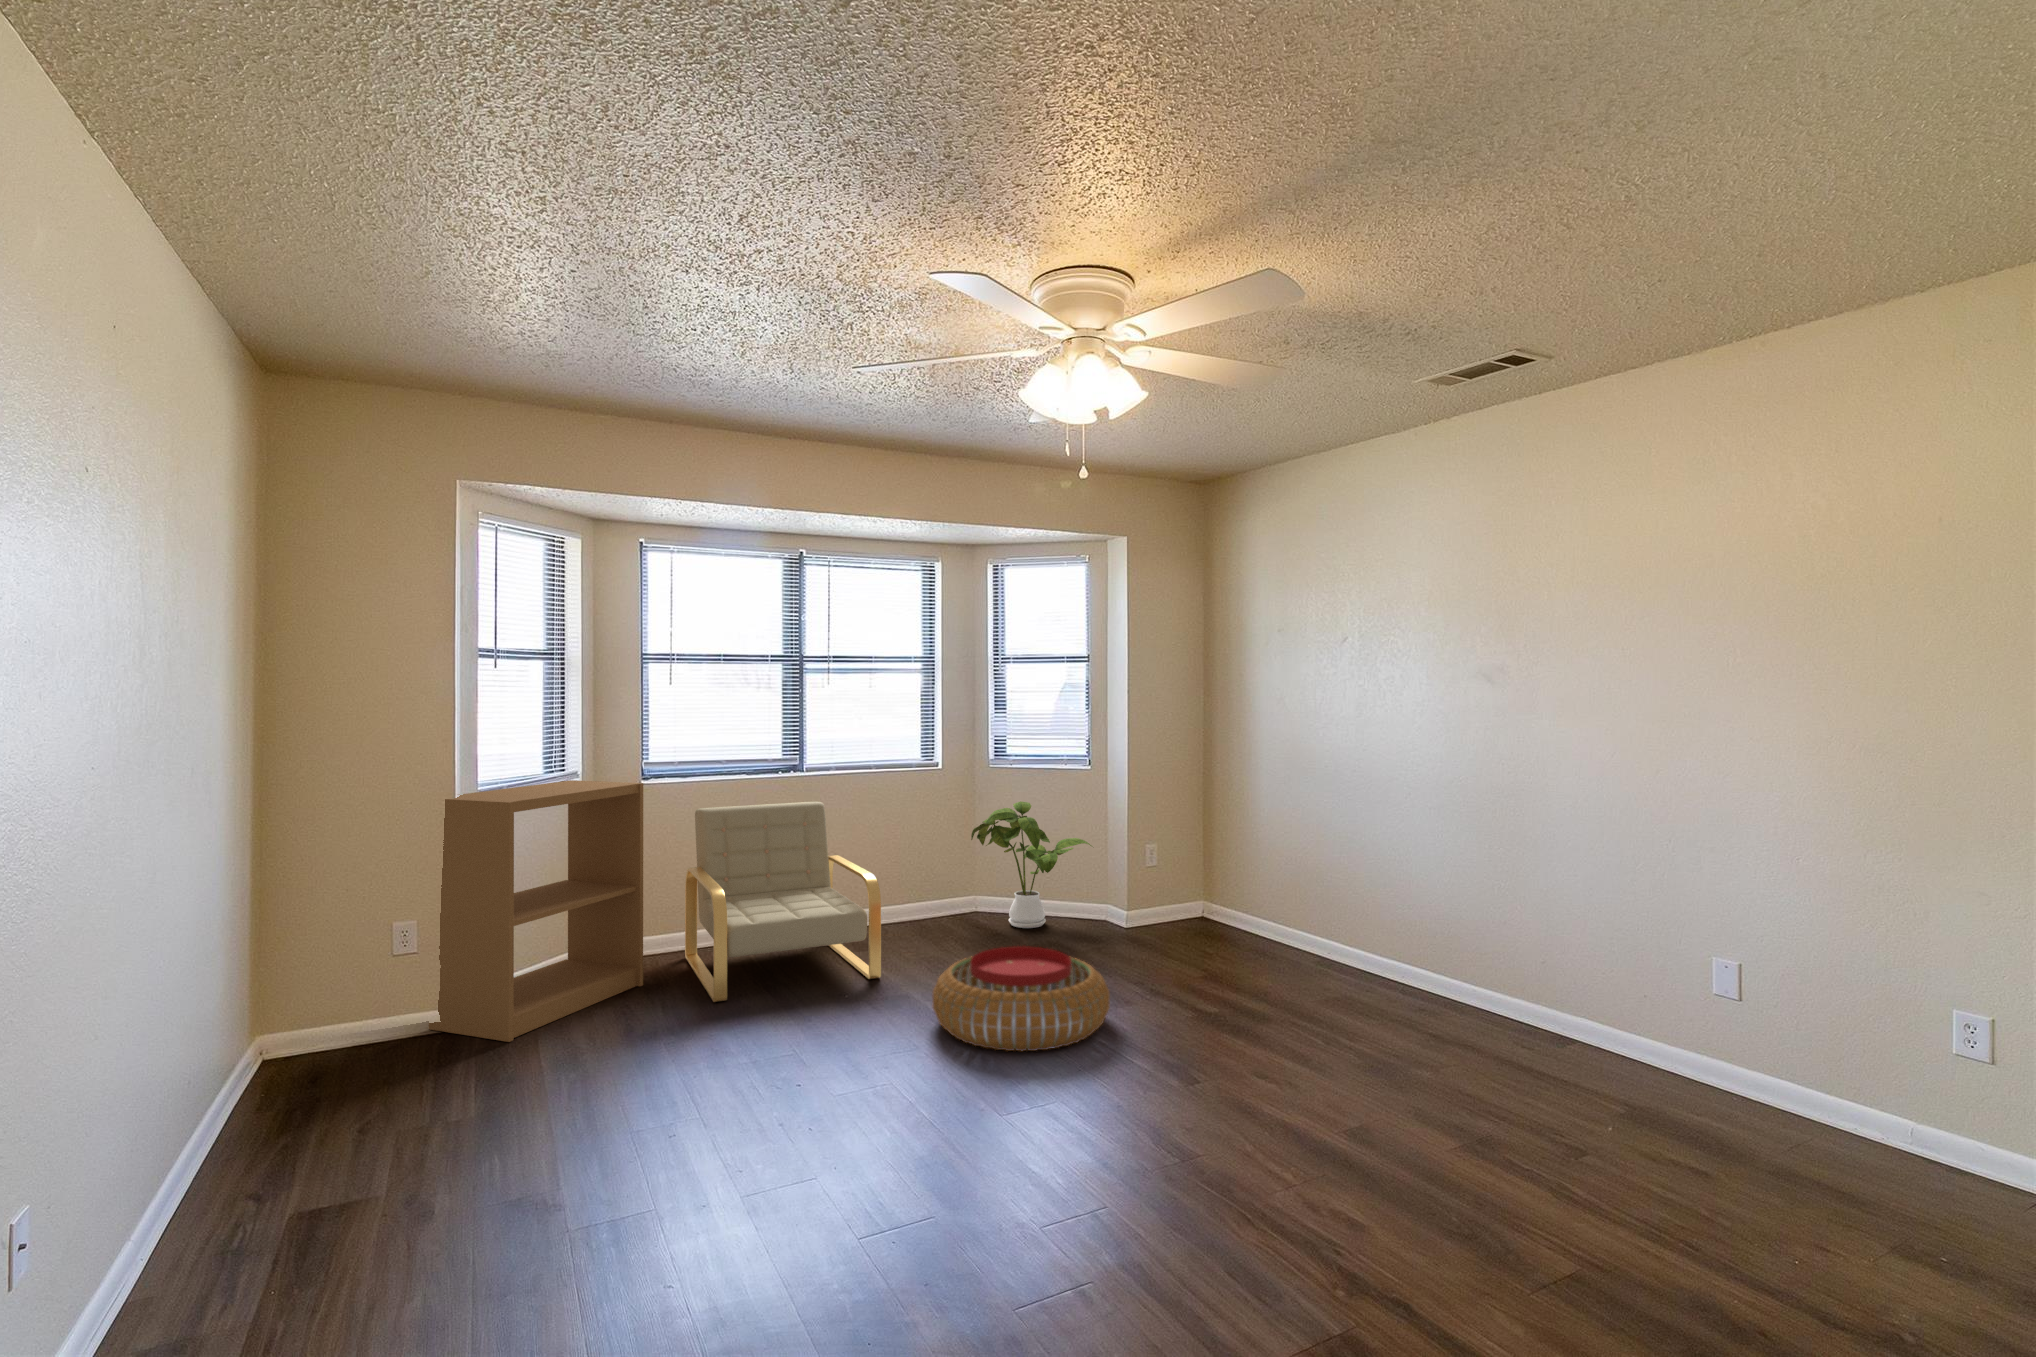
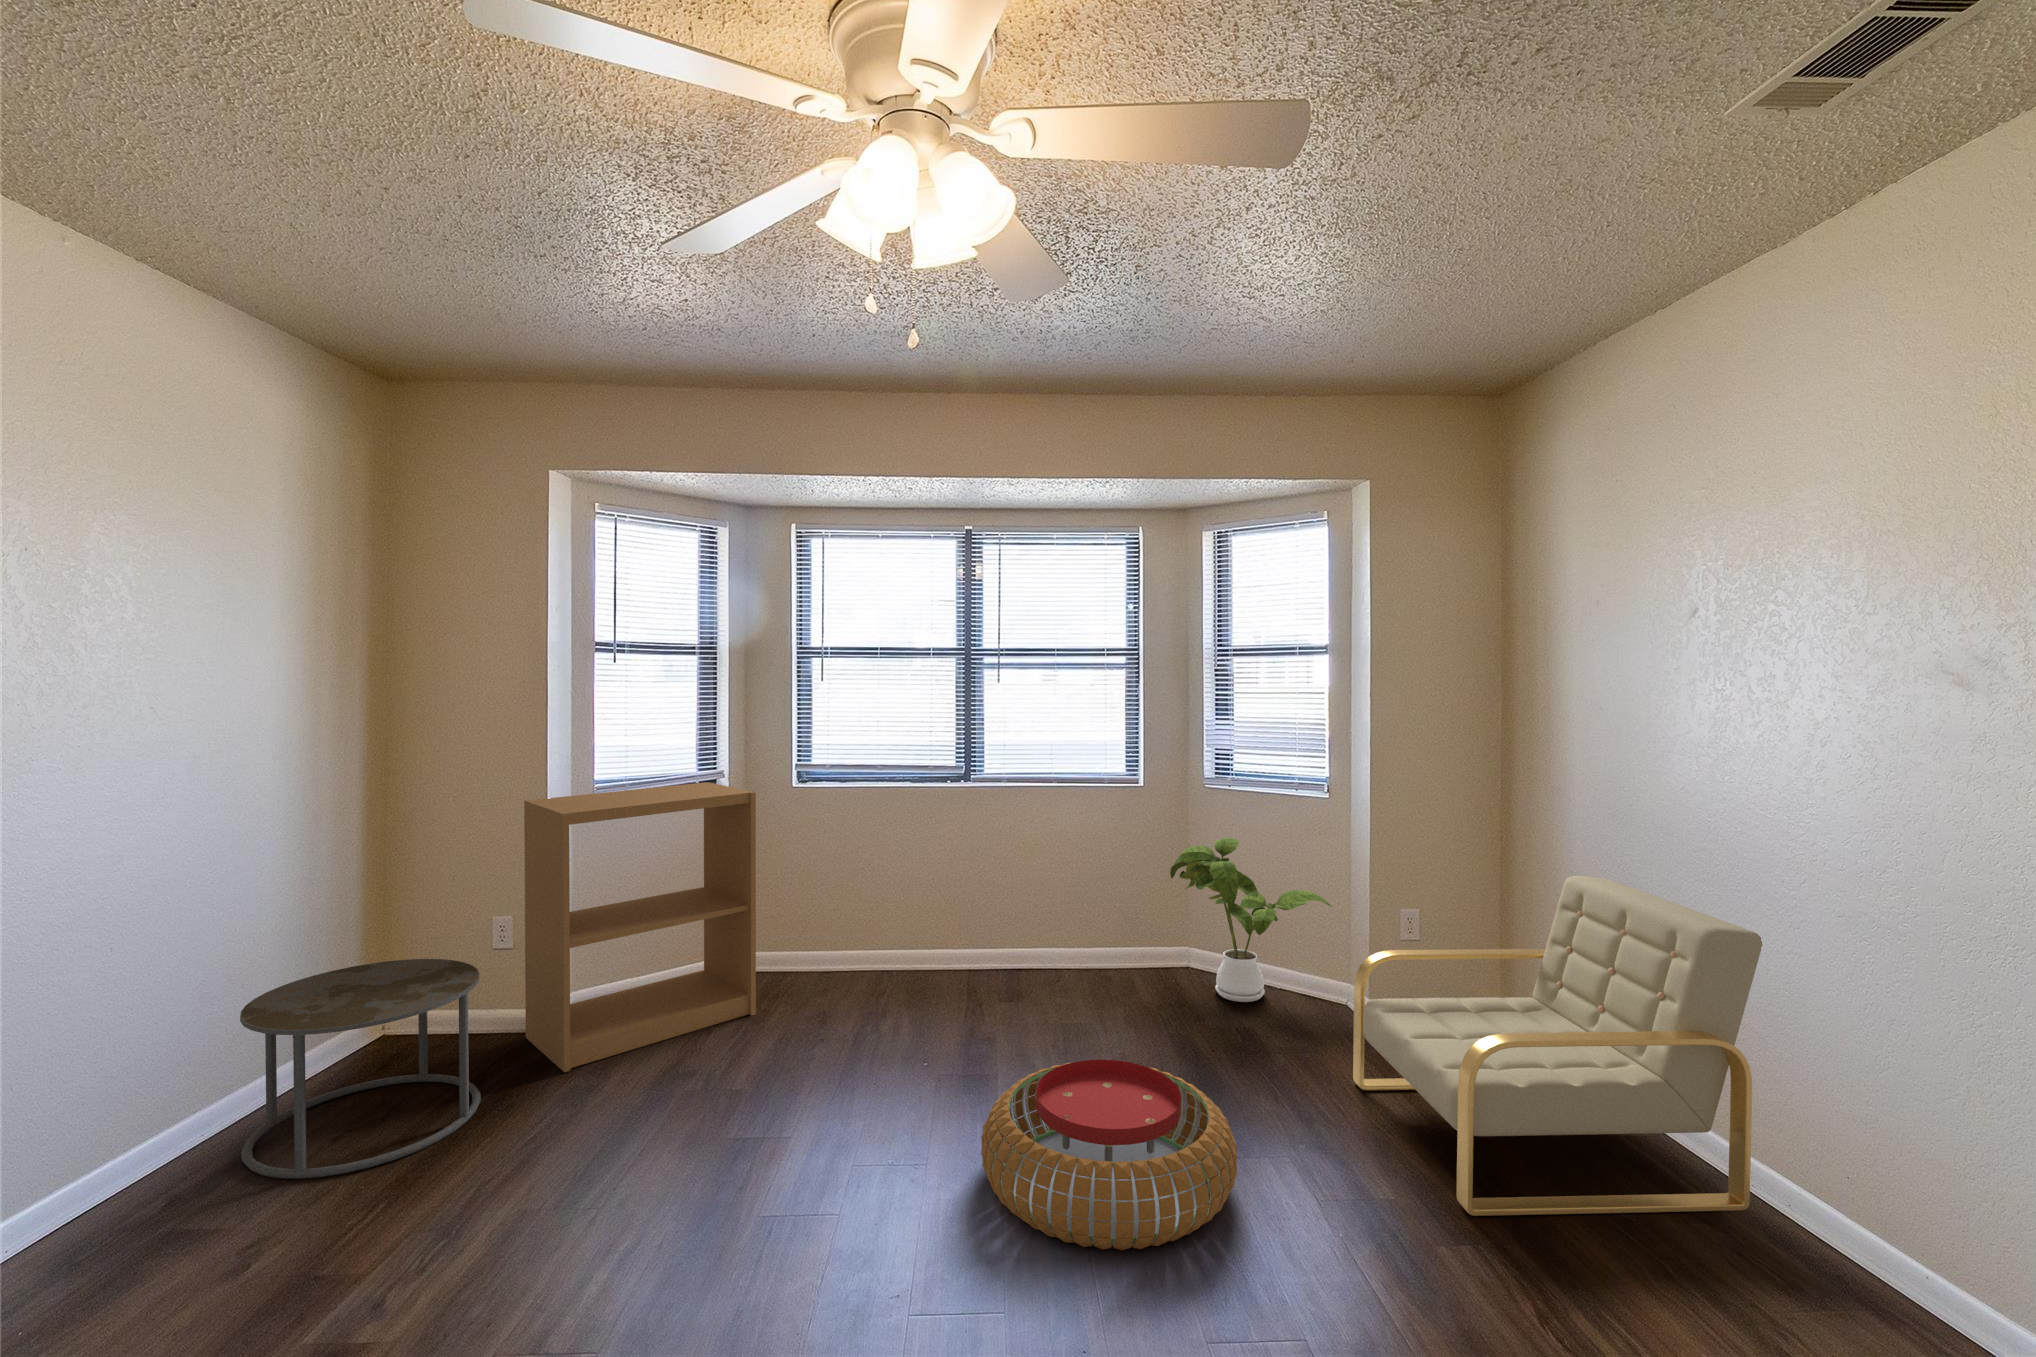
armchair: present [685,802,881,1002] -> present [1353,876,1762,1216]
side table: none [237,947,460,1142] -> present [240,959,481,1179]

